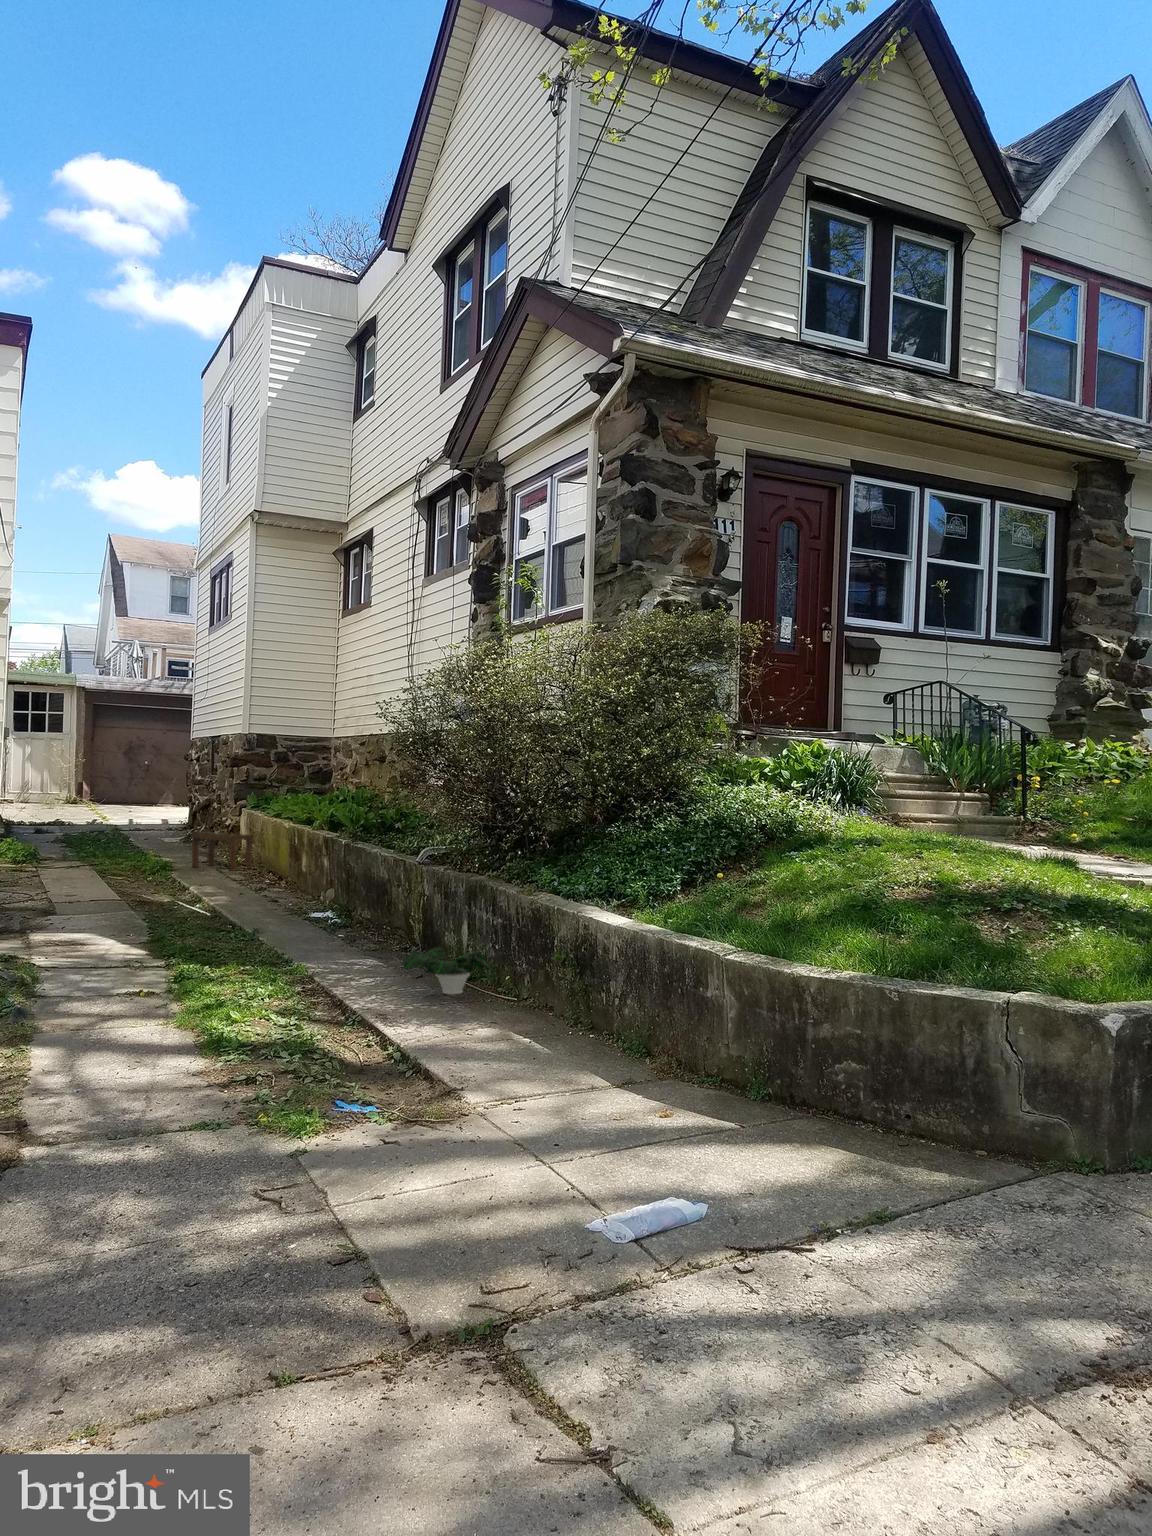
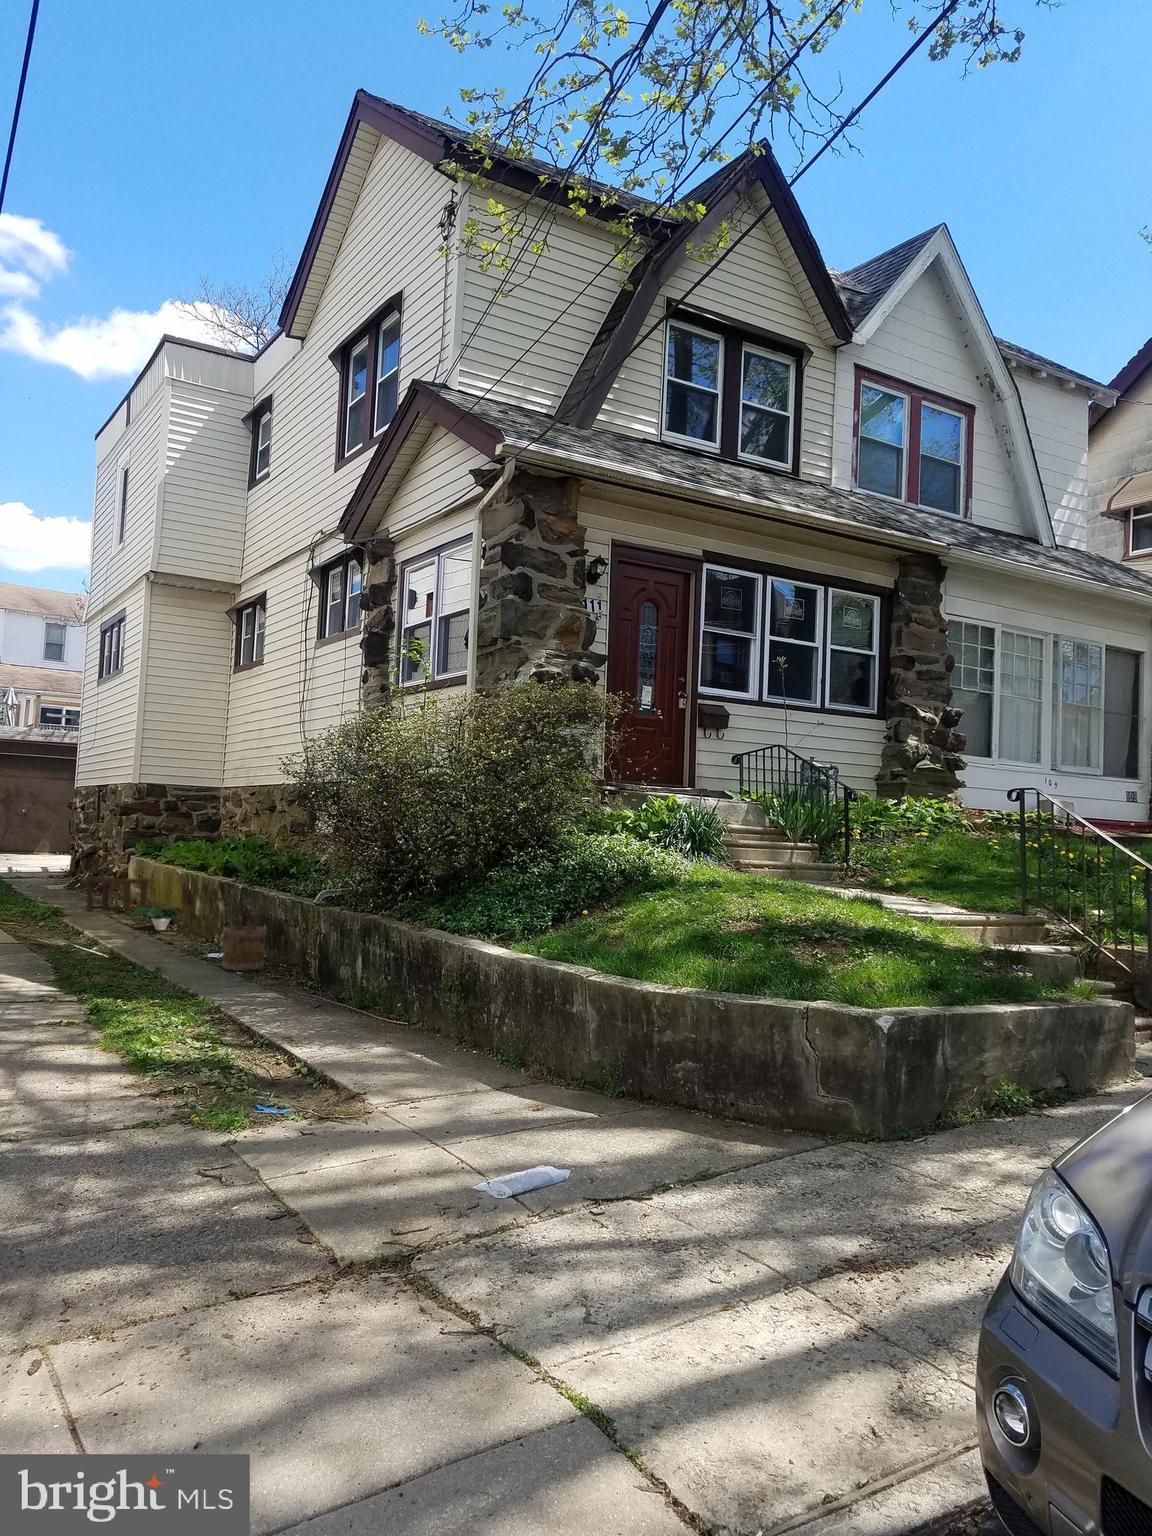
bucket: none [320,885,371,935] -> present [222,926,269,971]
potted plant: present [403,947,490,995] -> present [131,906,182,930]

